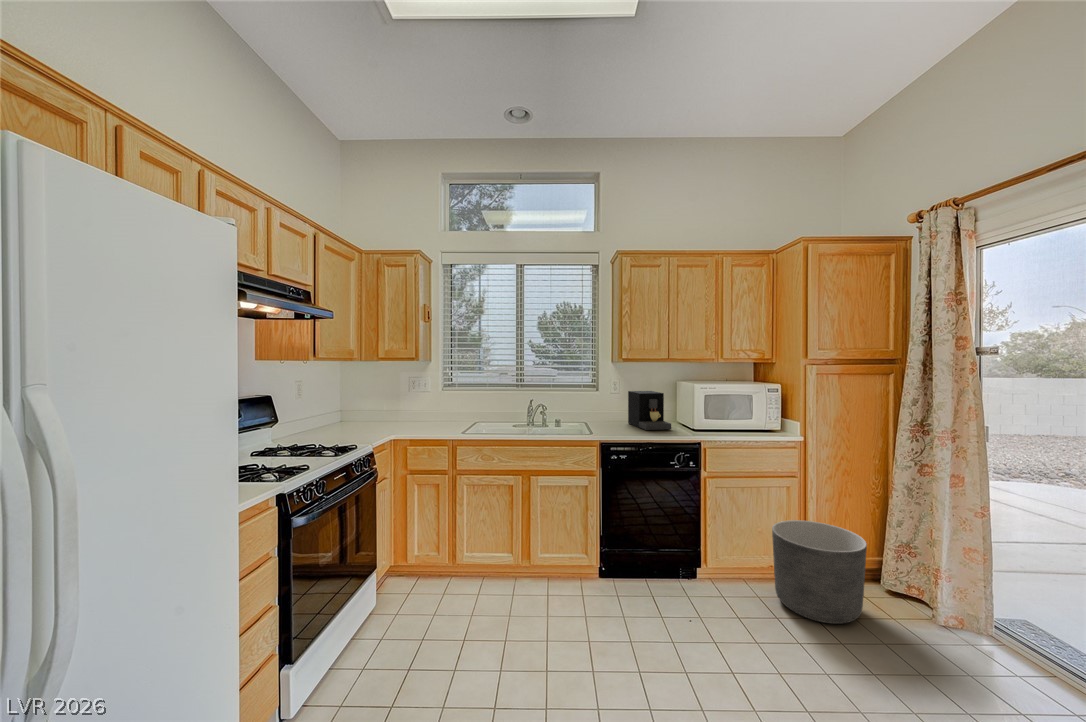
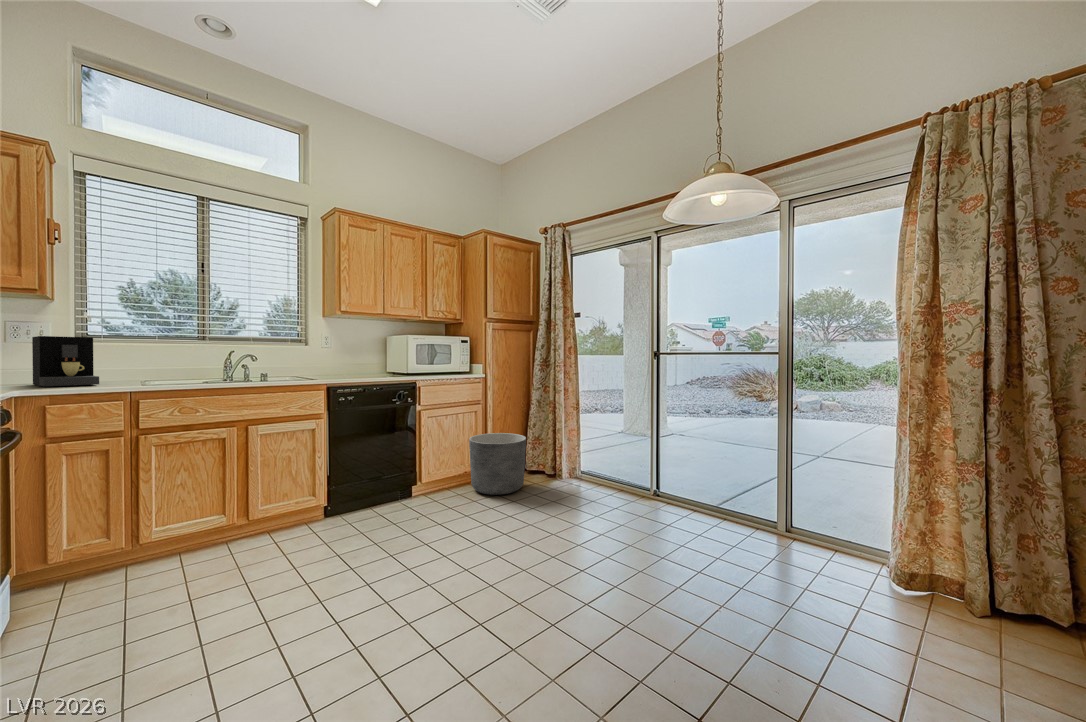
coffee maker: present [628,391,671,430] -> present [32,336,99,386]

